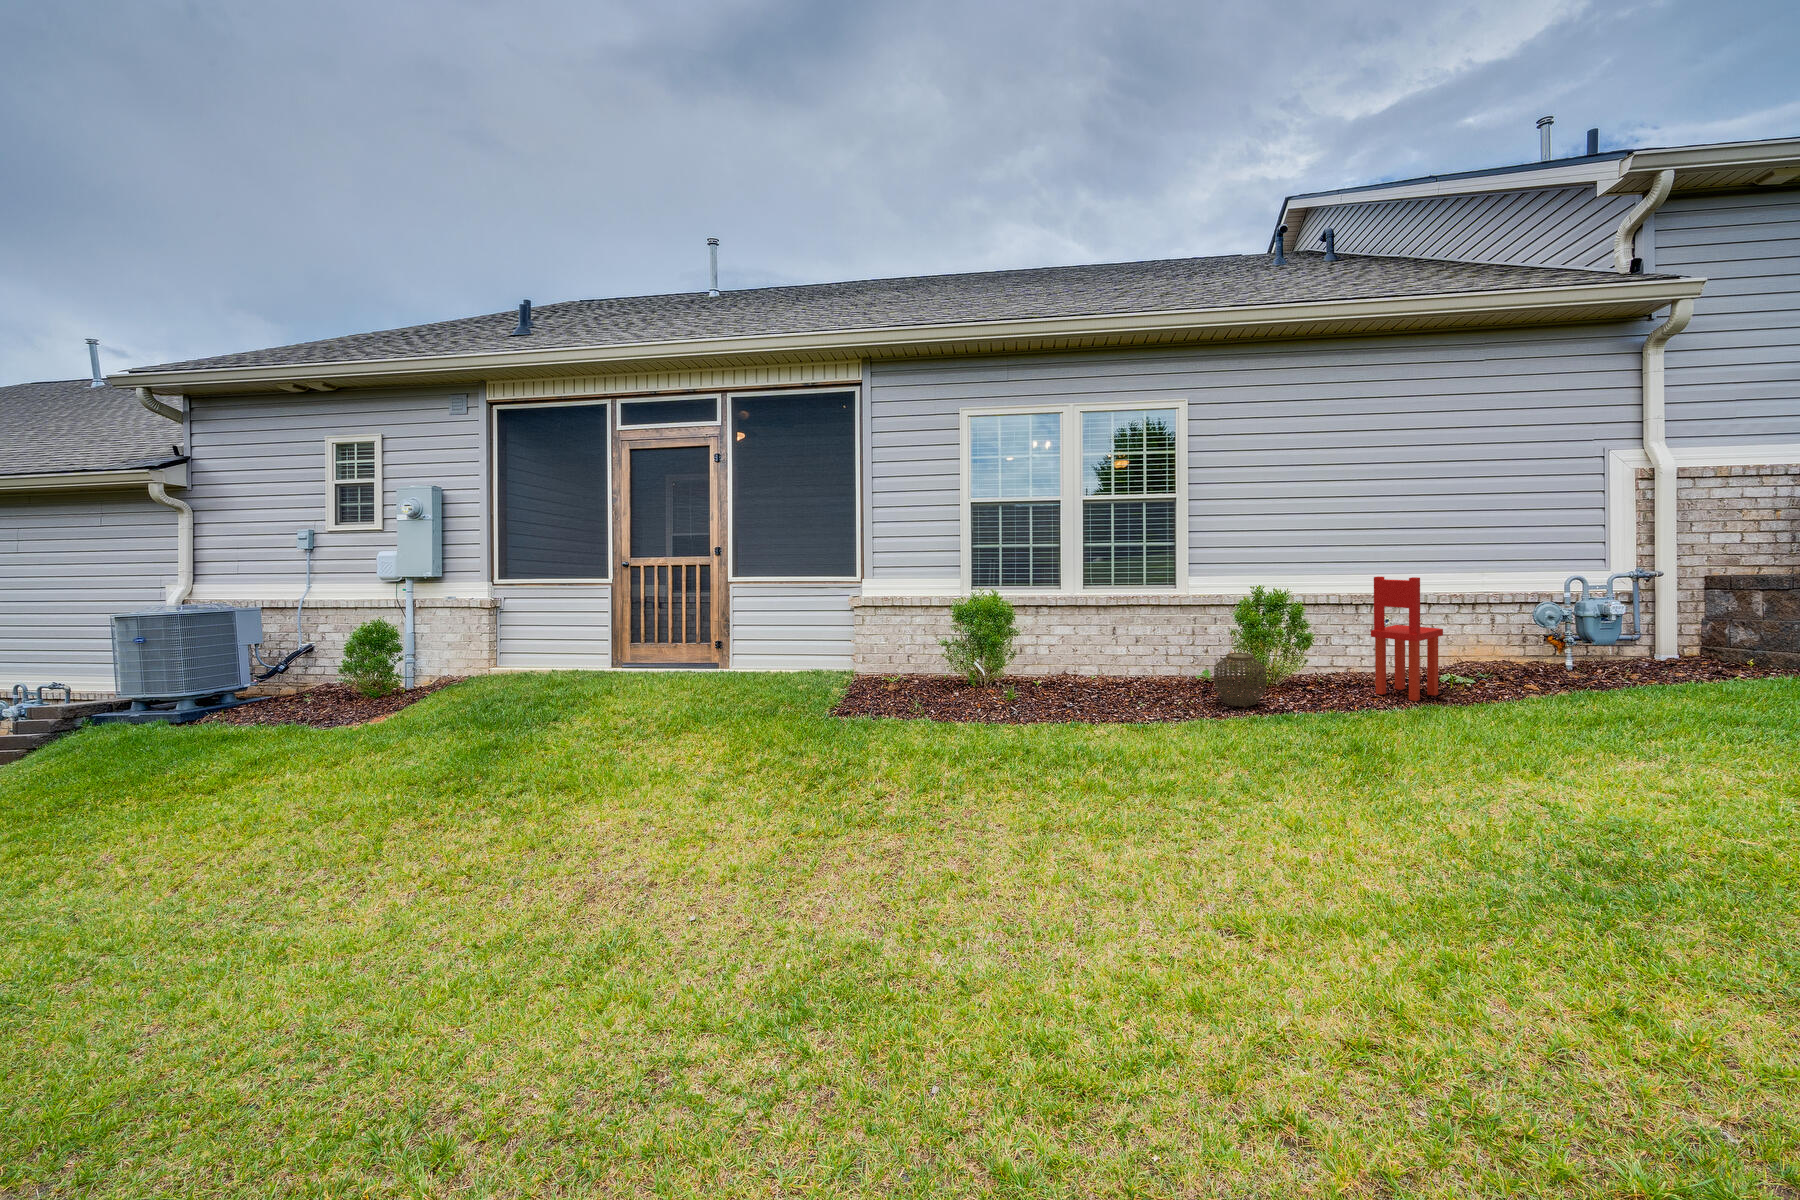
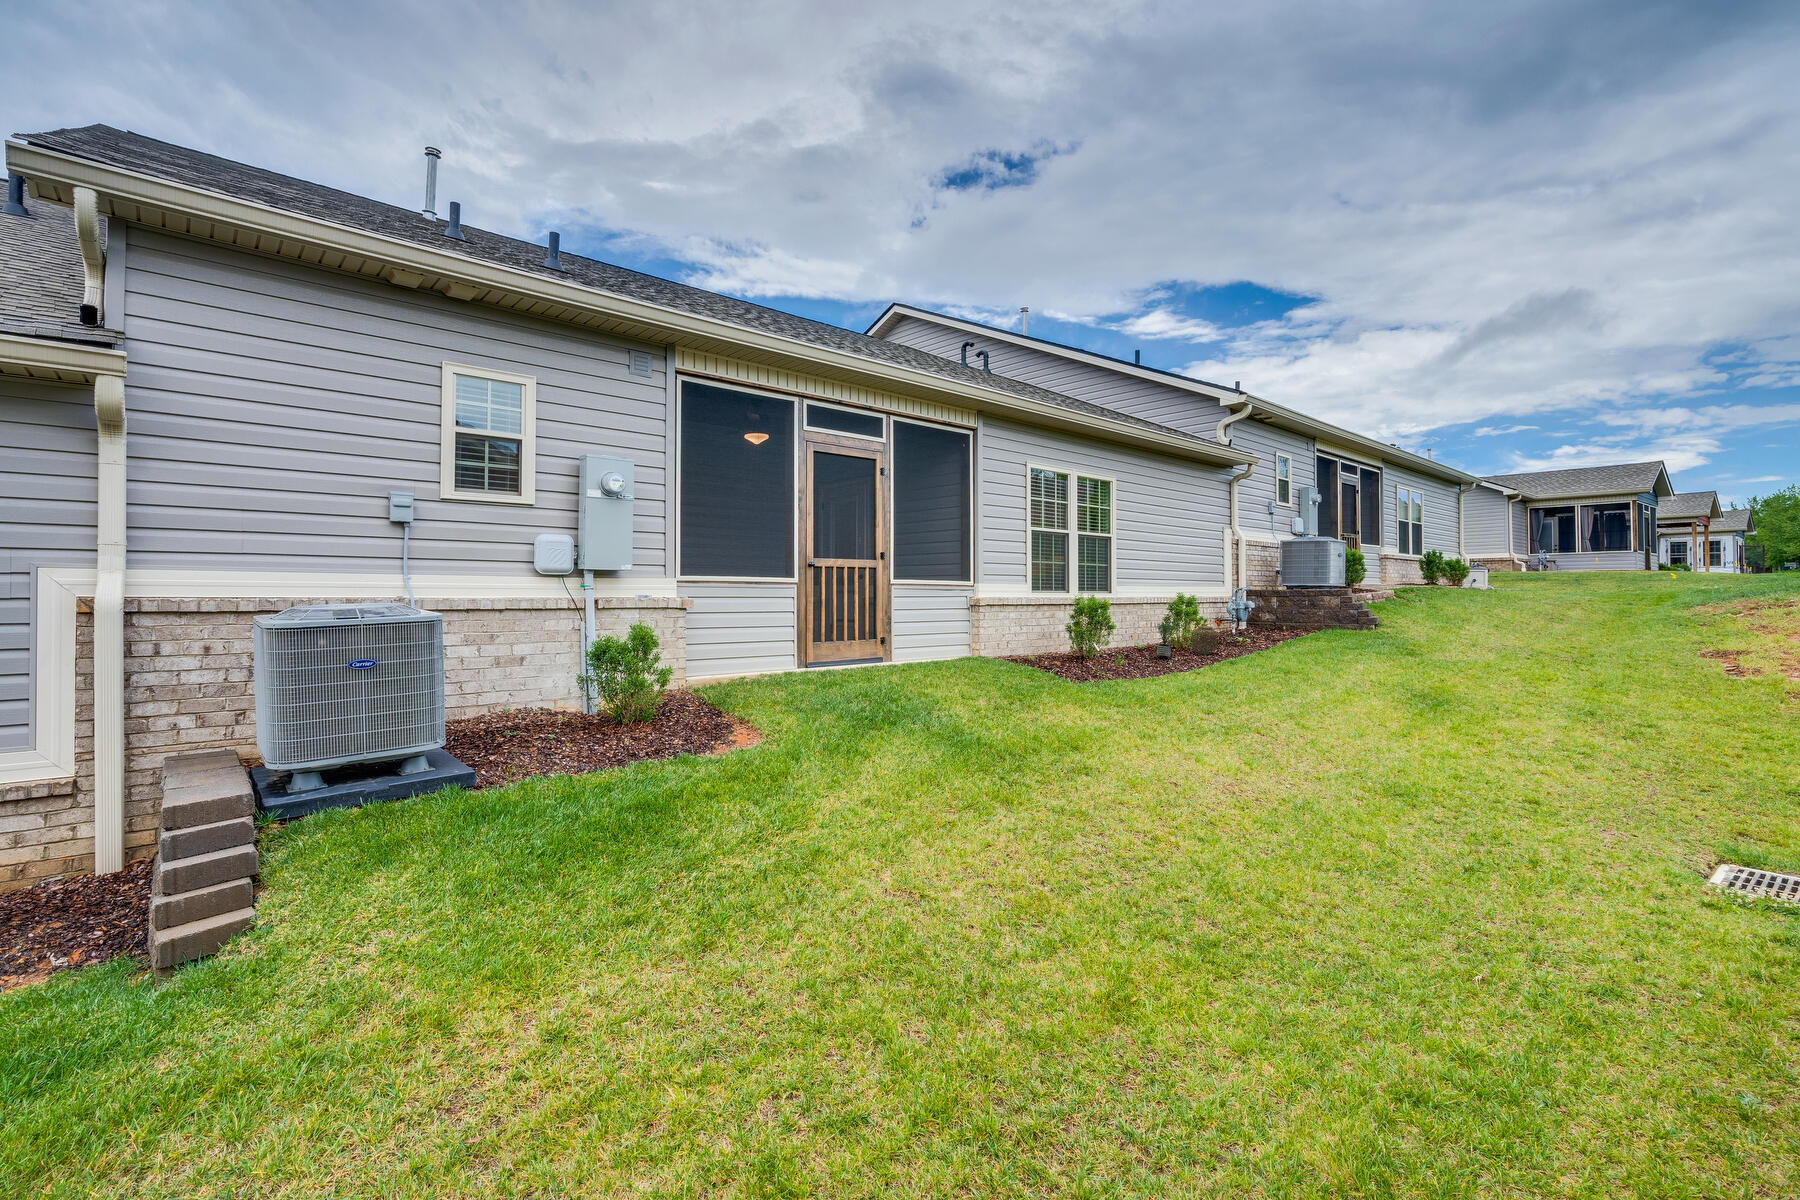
chair: present [1371,576,1443,701] -> none [1222,586,1250,647]
potted plant: none [1098,641,1139,704] -> present [1155,623,1176,658]

